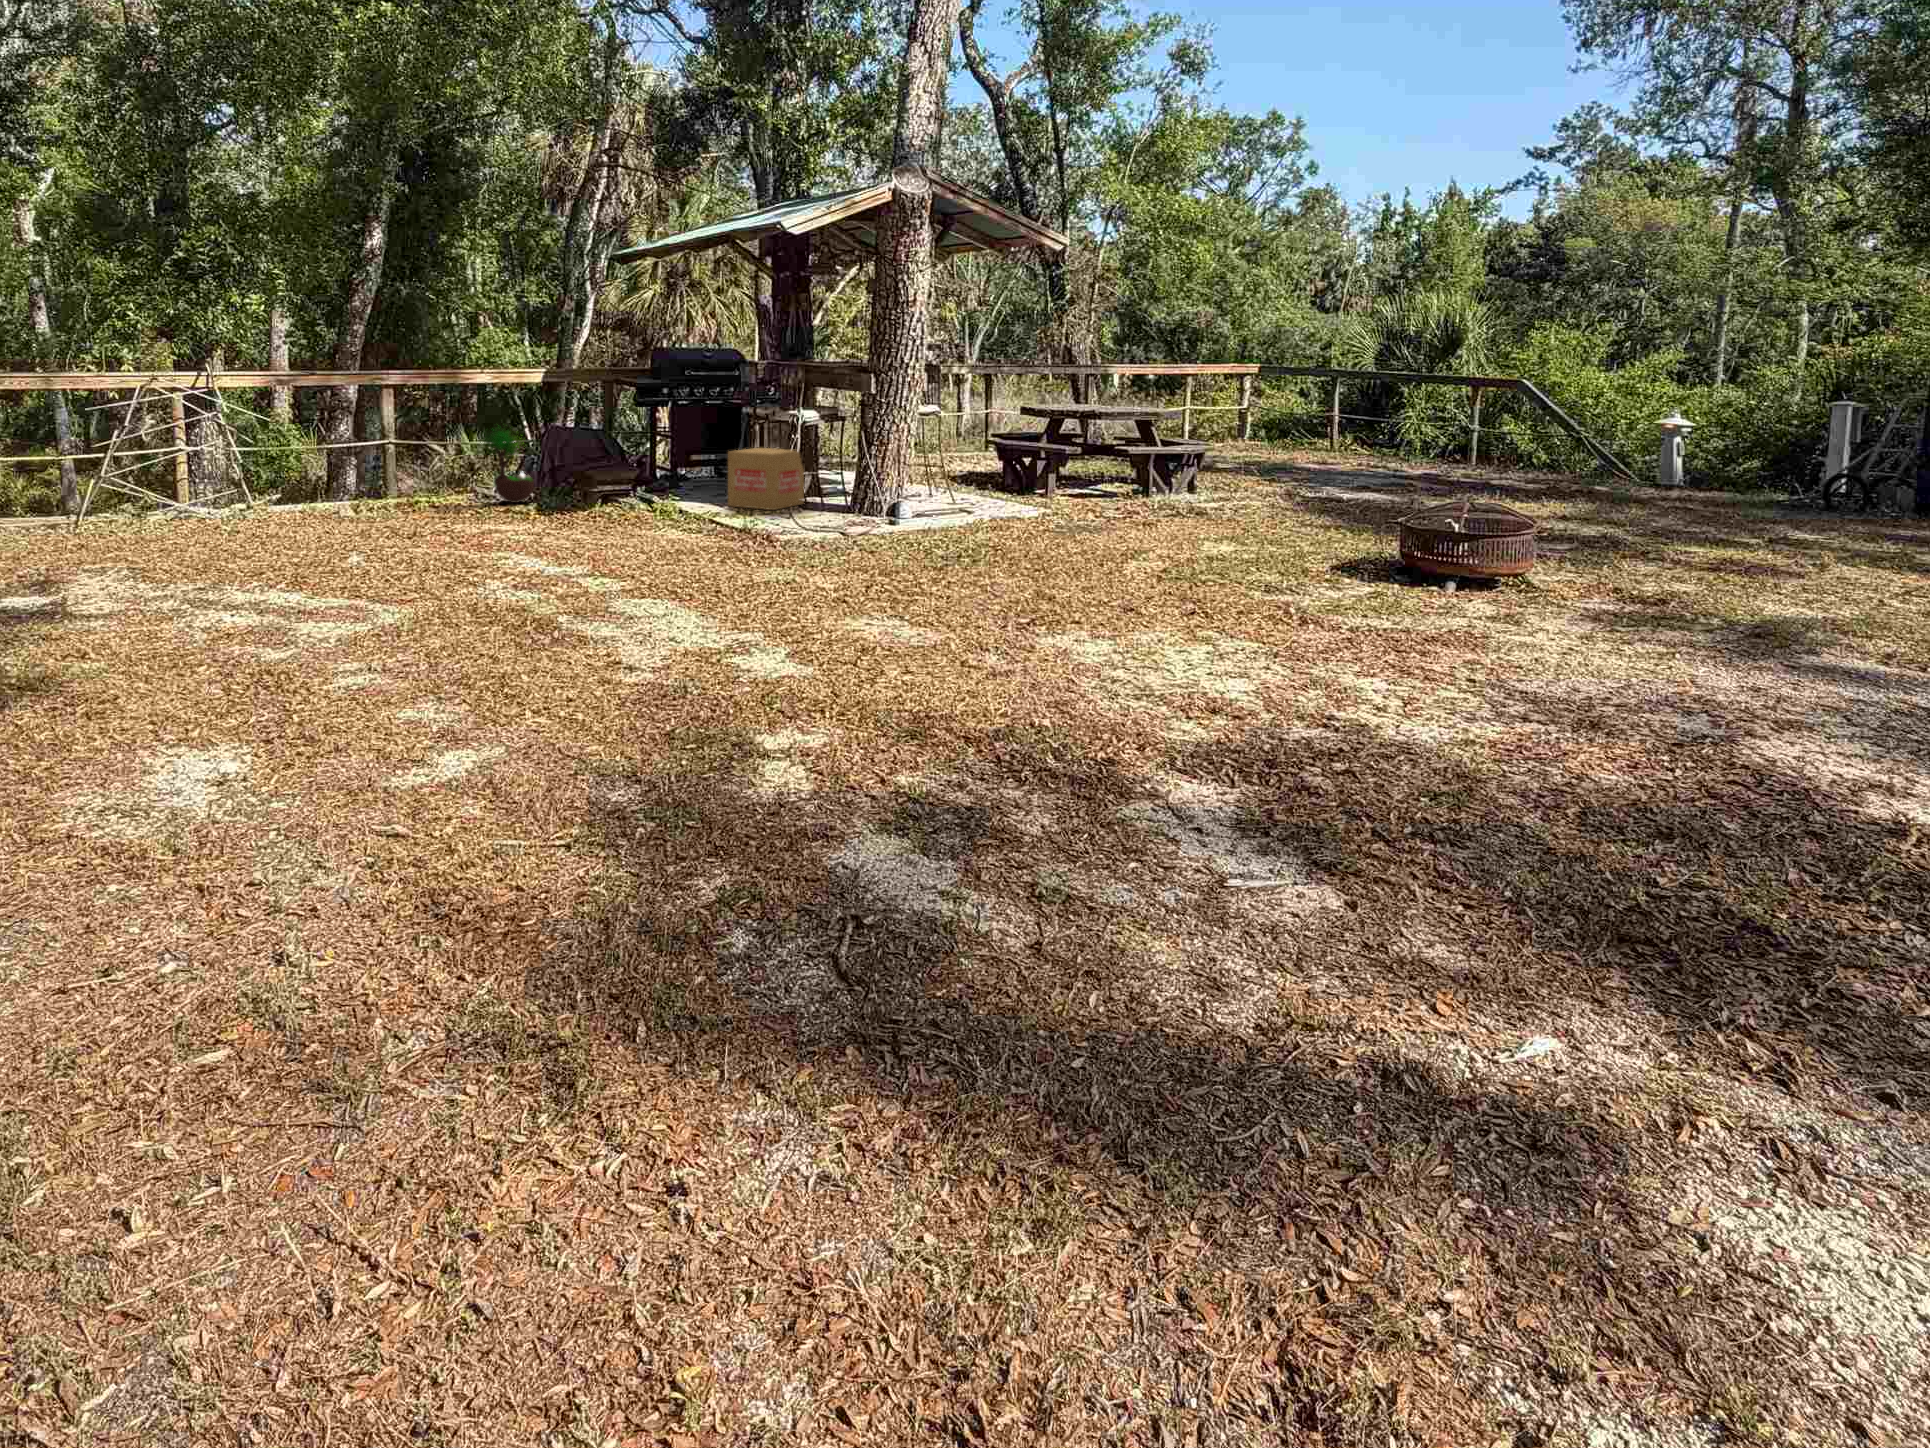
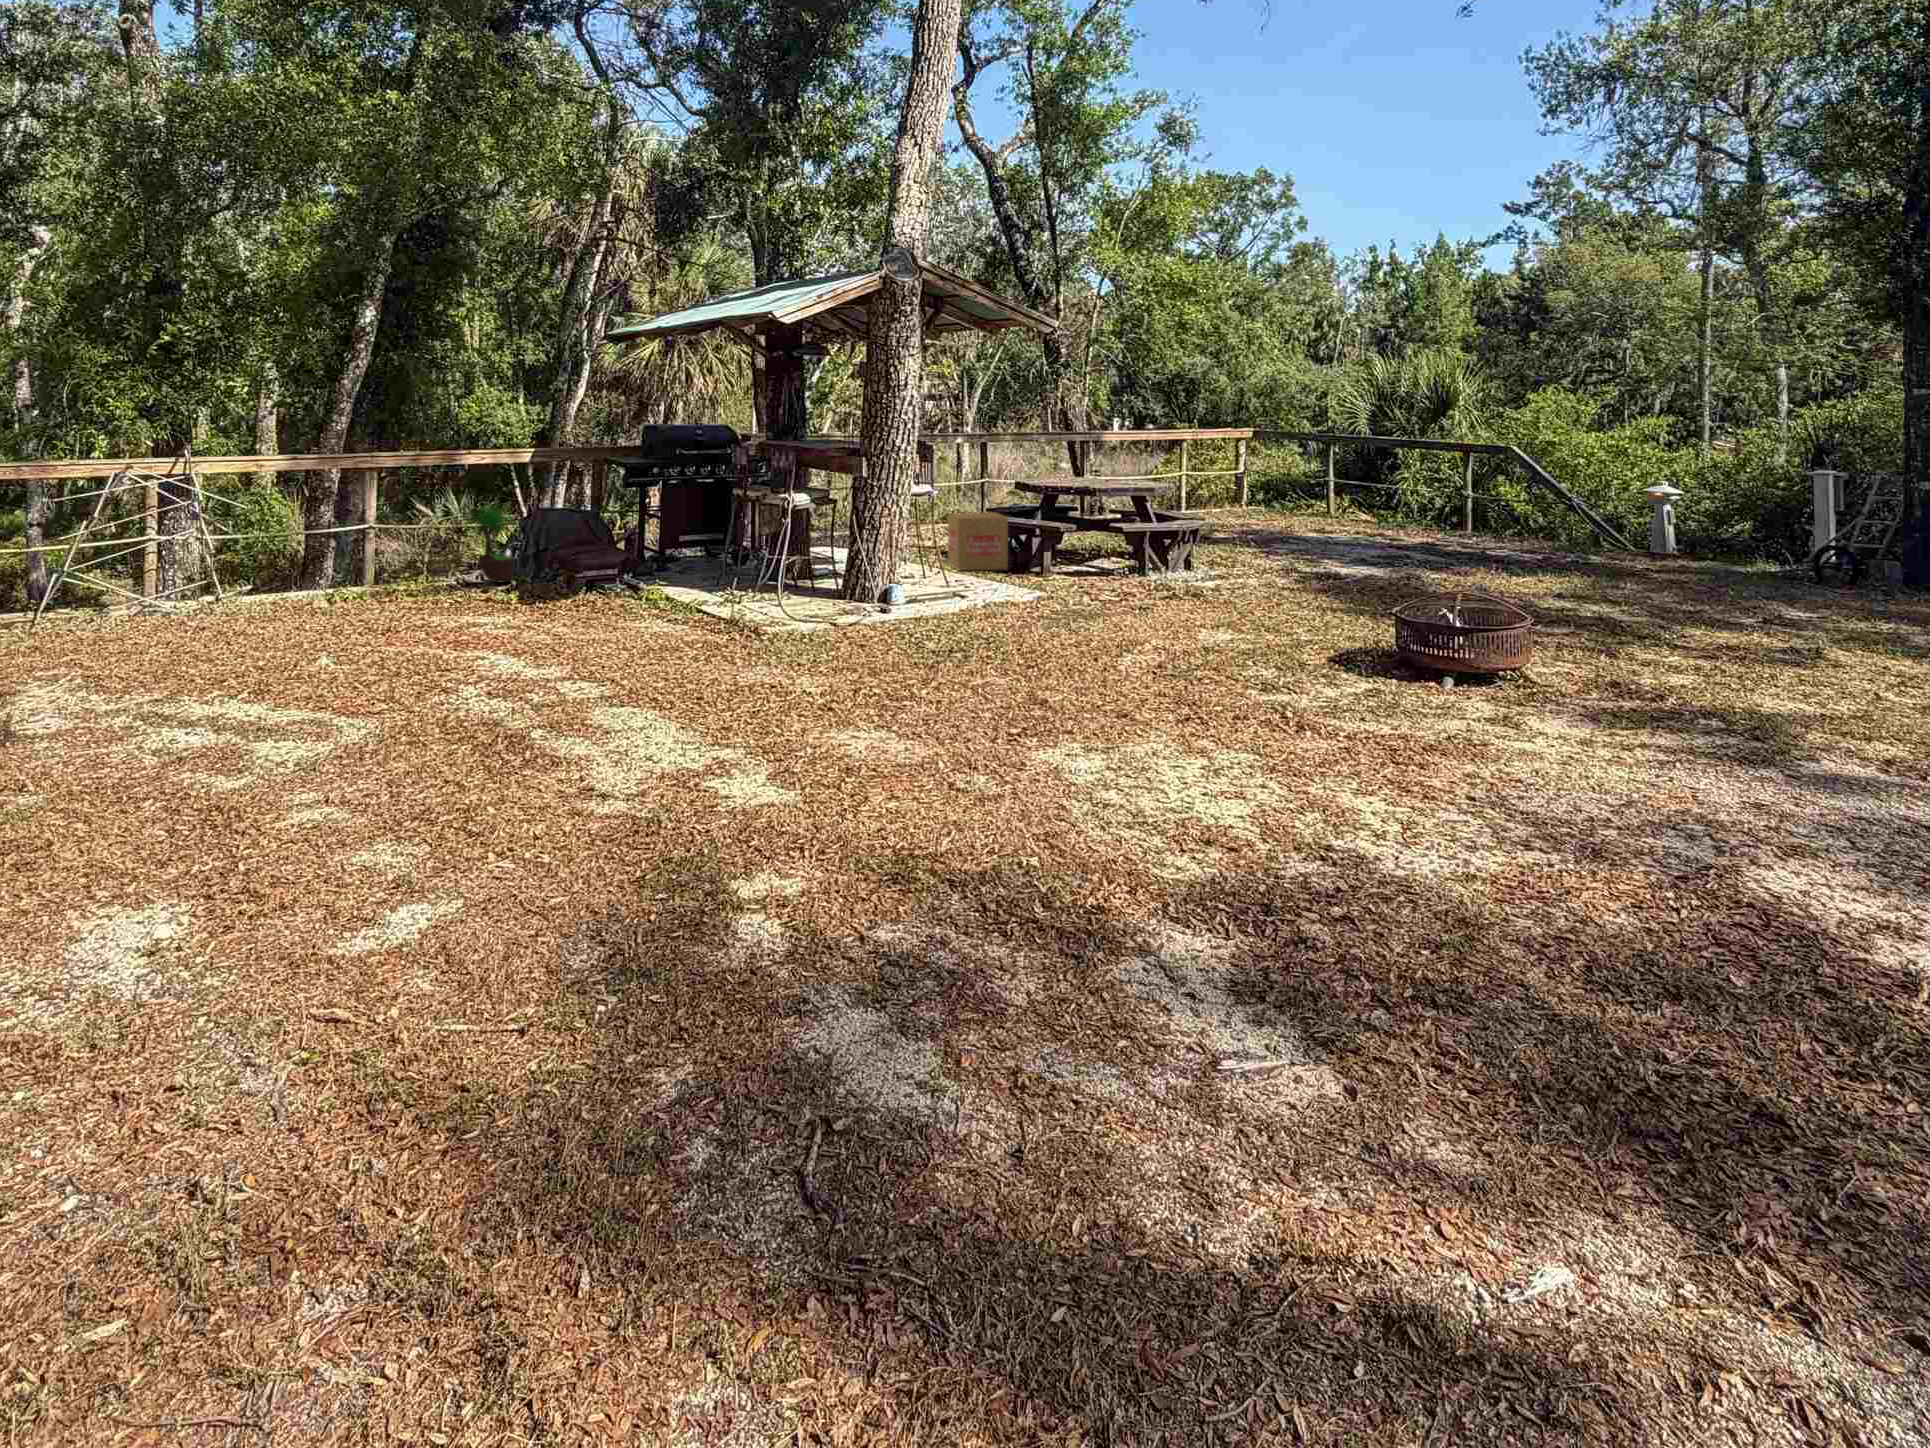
cardboard box: present [728,448,804,510] -> present [947,512,1008,570]

